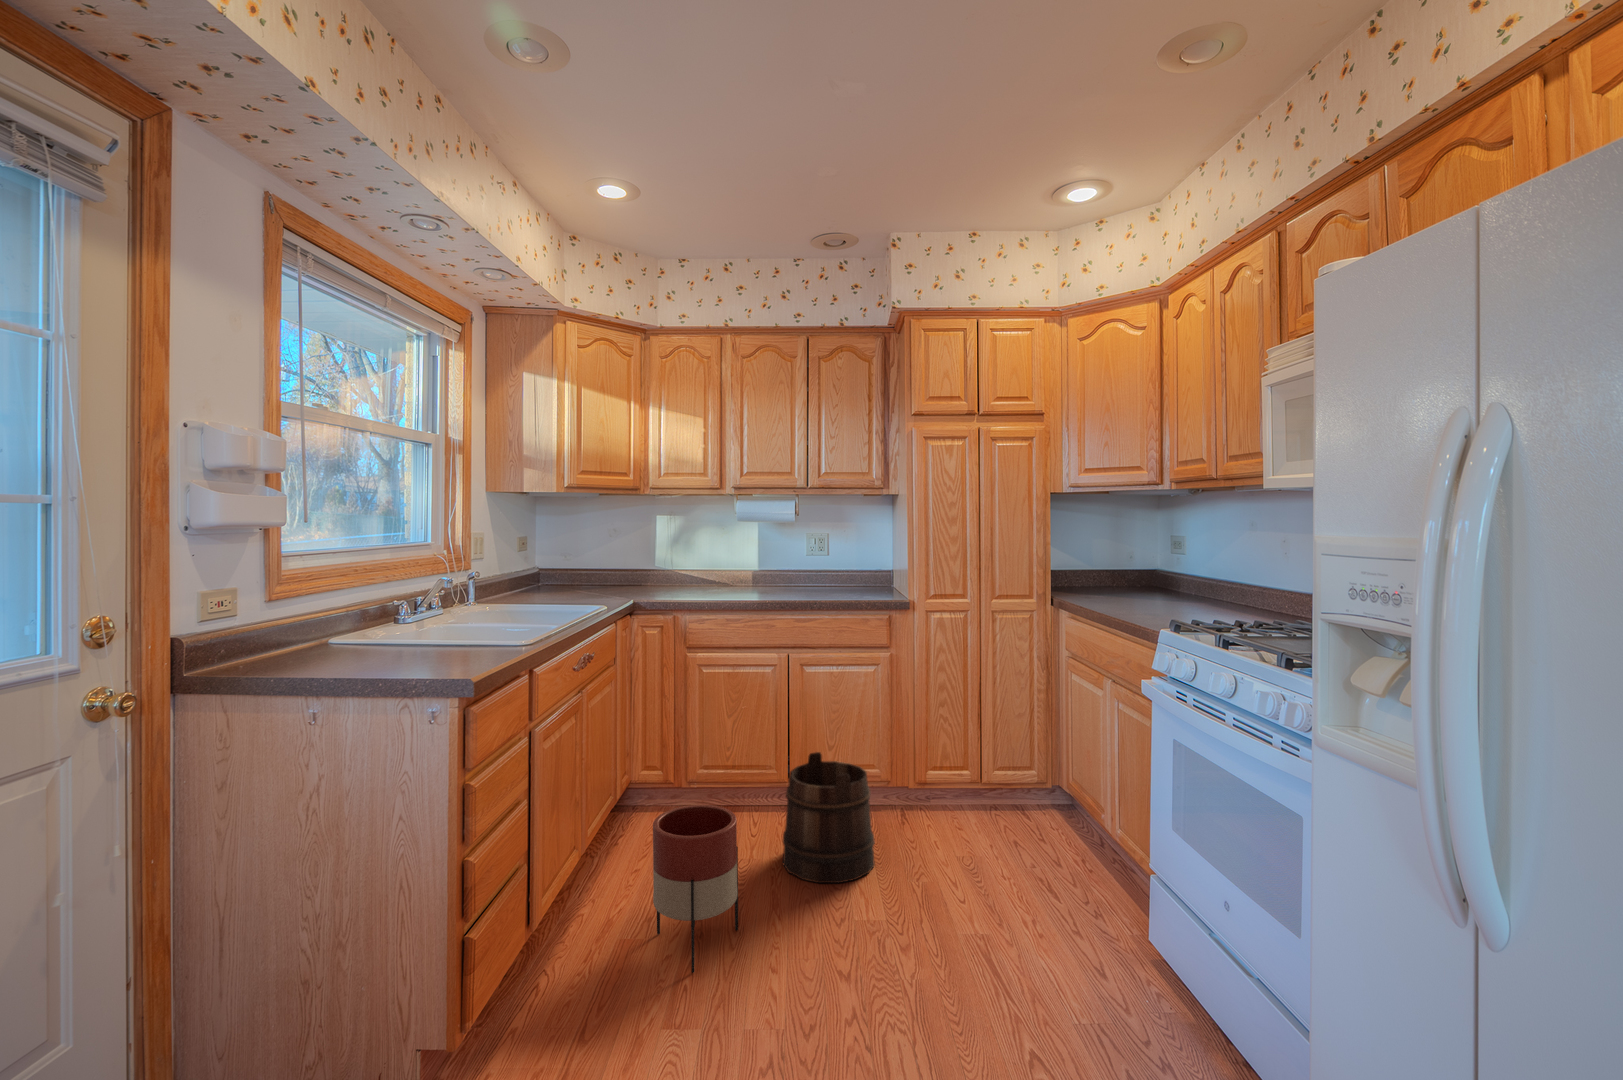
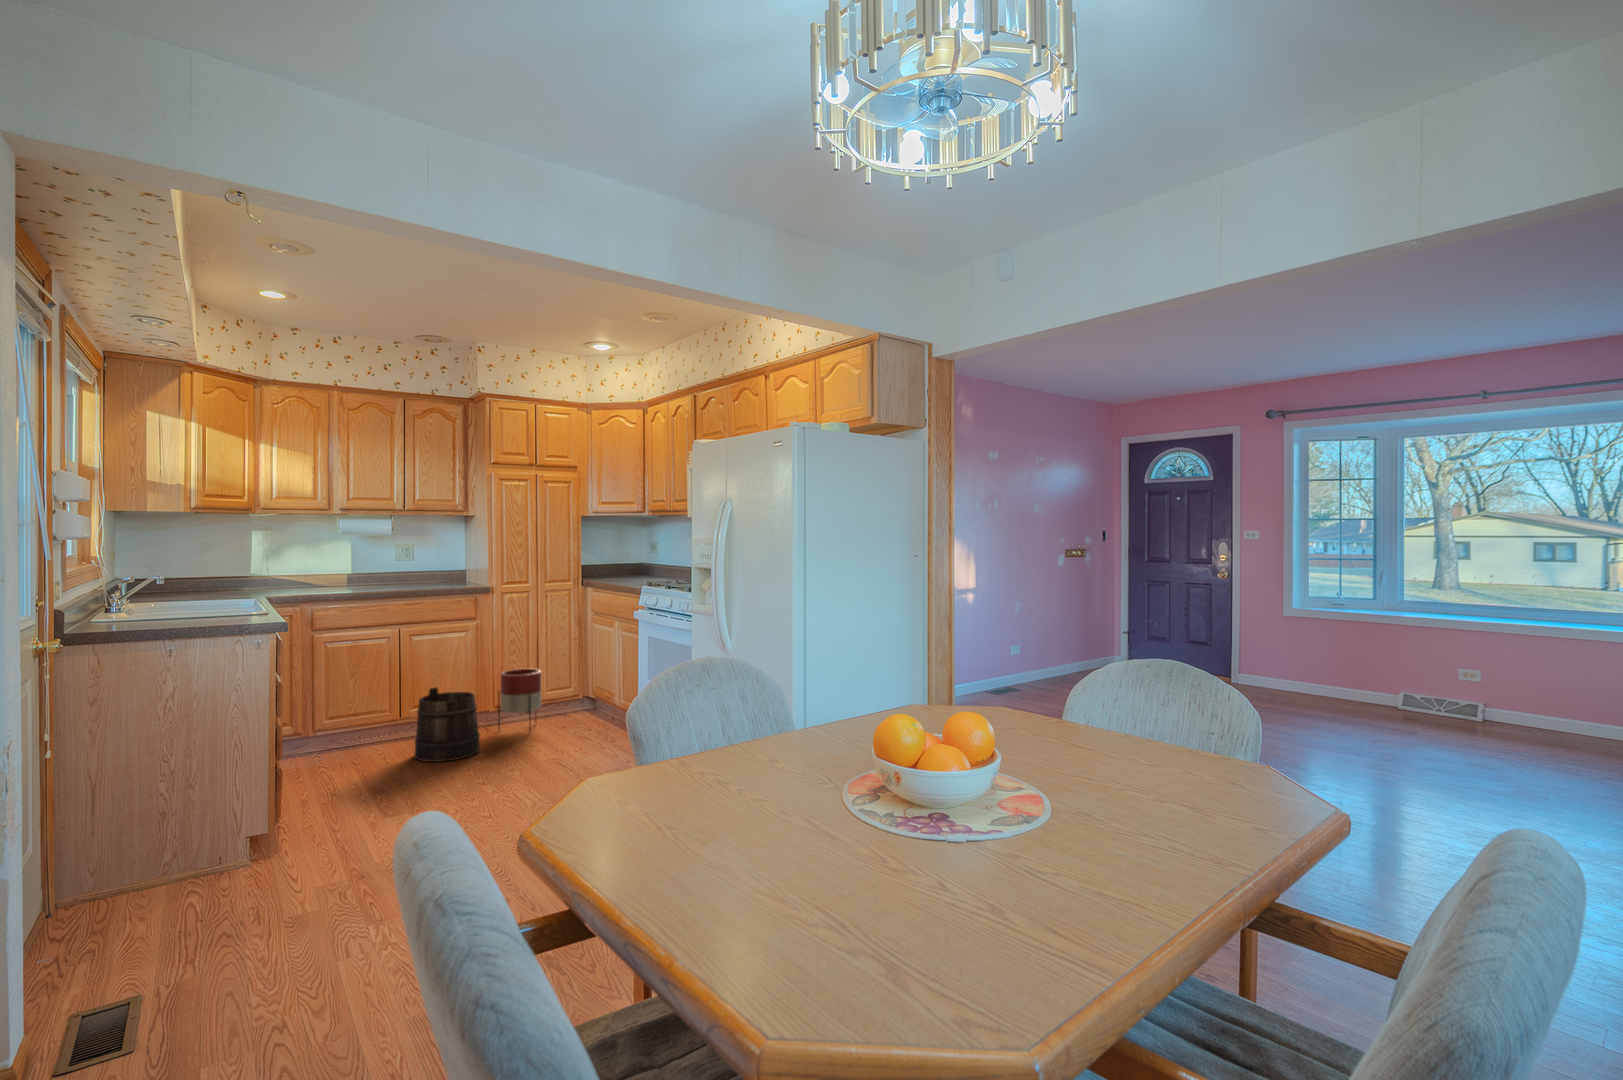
planter: present [653,805,738,973] -> present [498,669,542,732]

